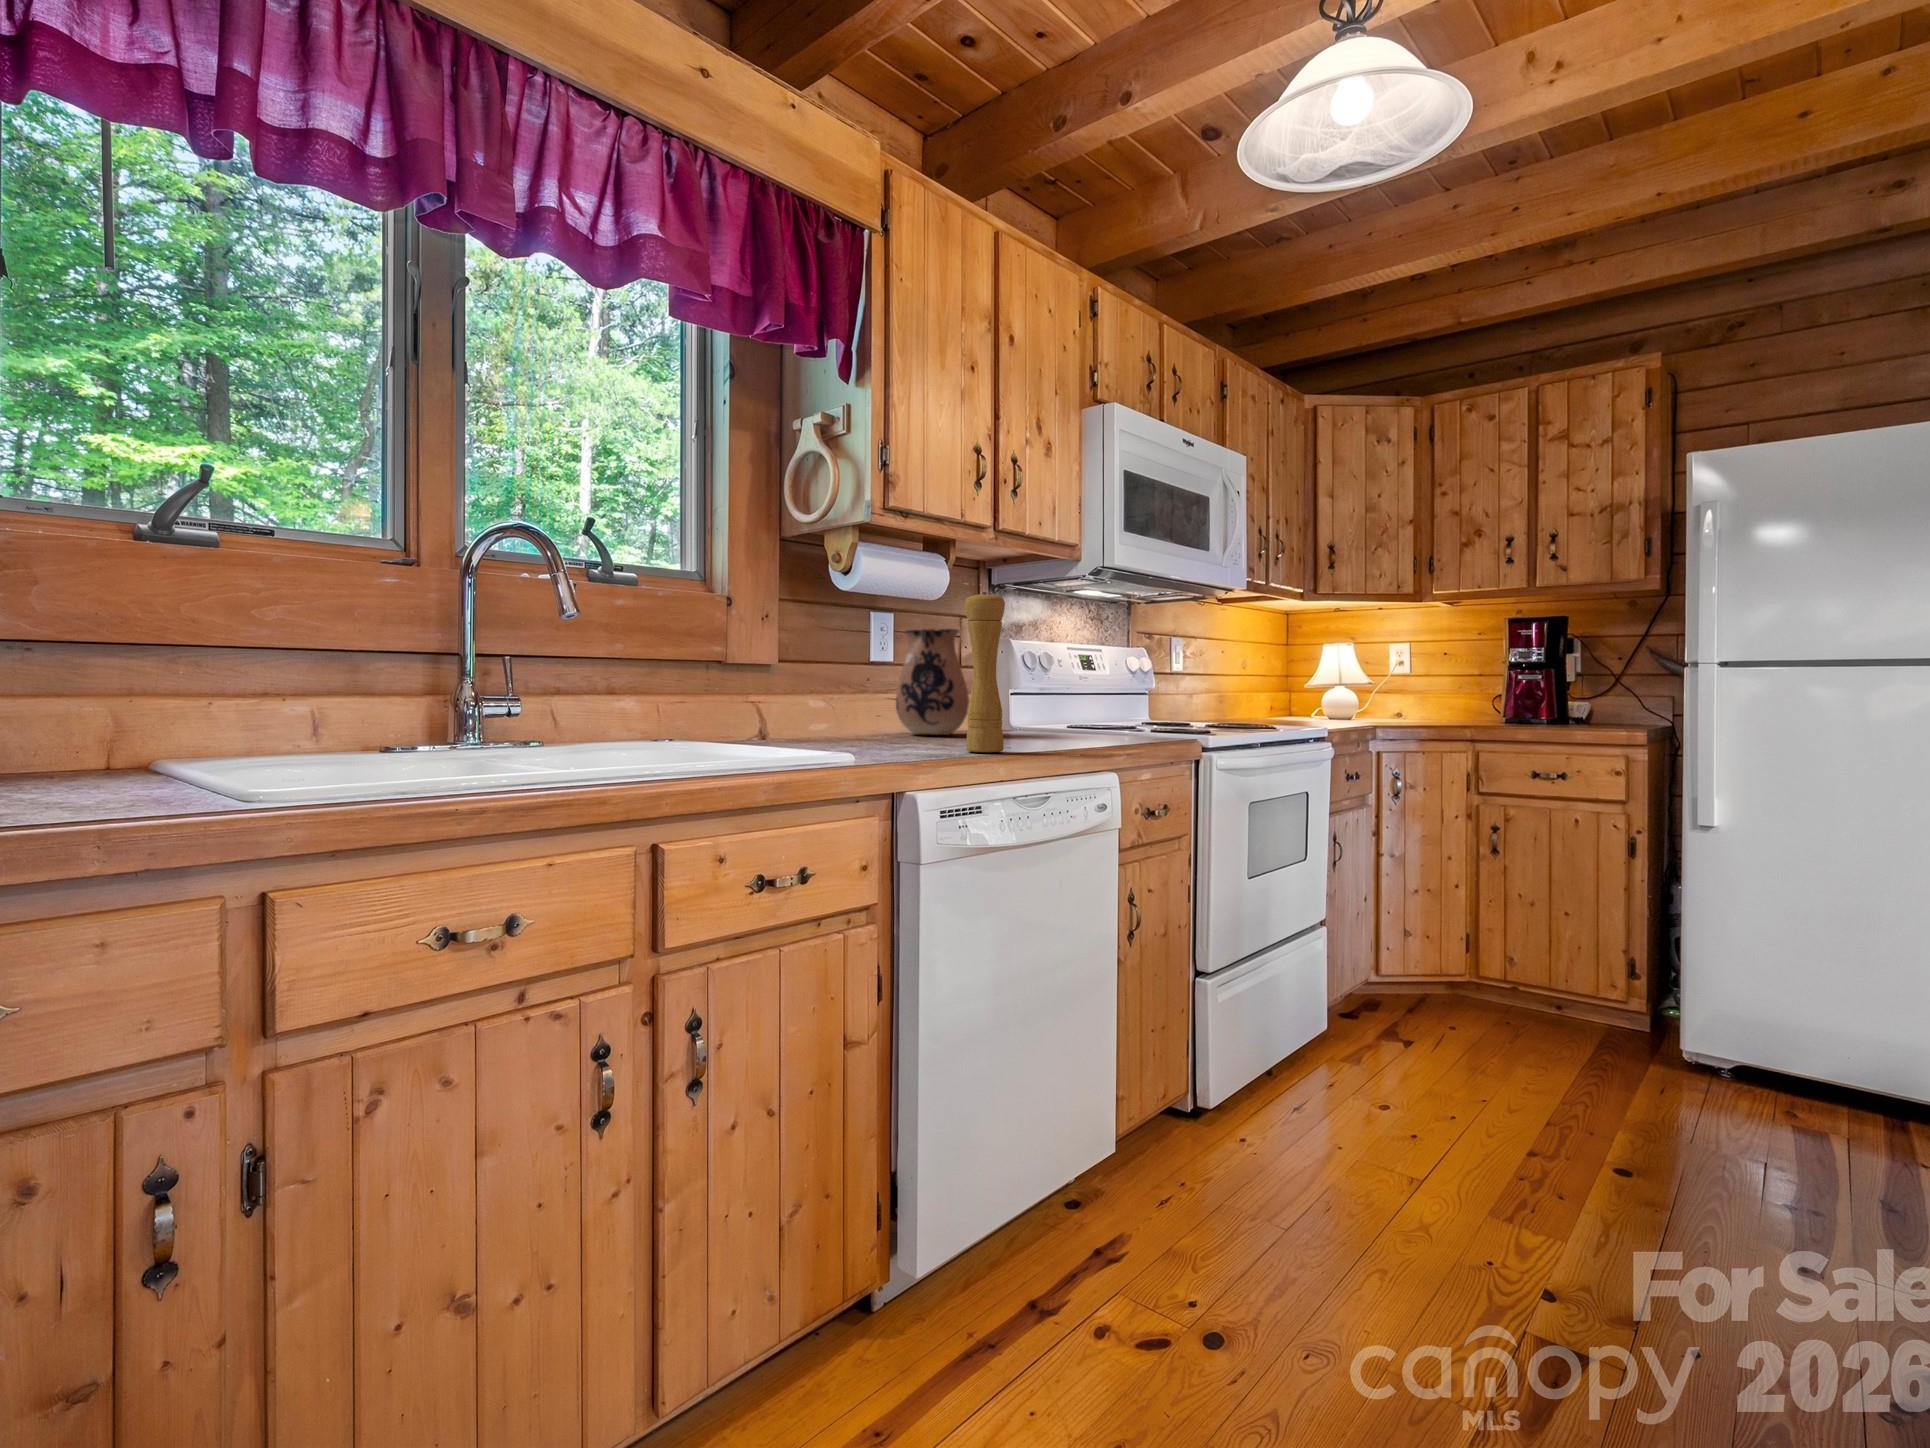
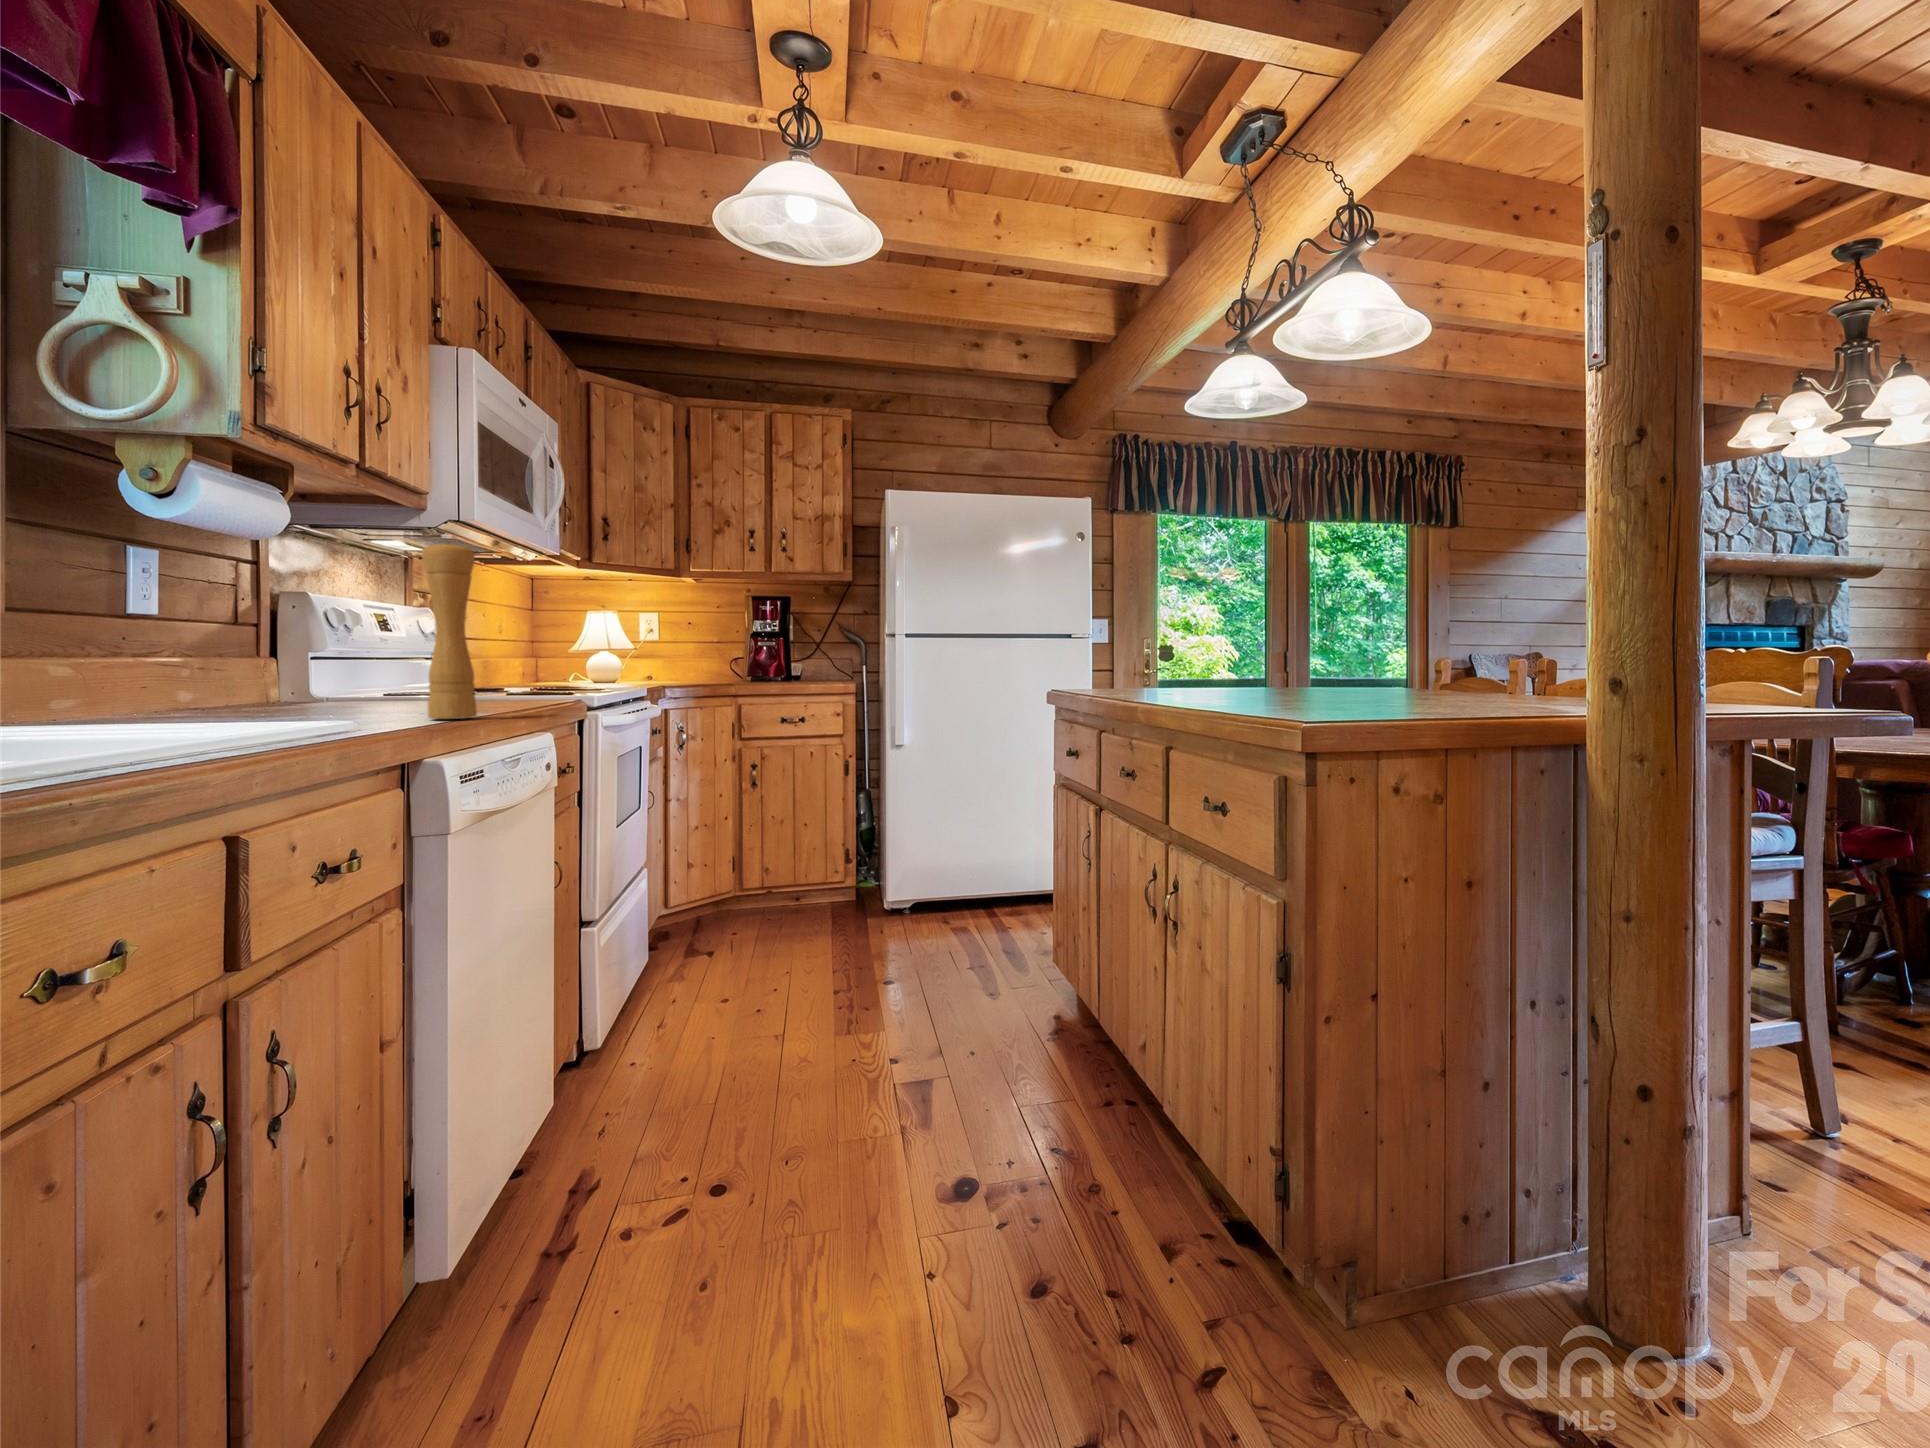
ceramic pitcher: present [896,629,969,735] -> none [217,577,335,710]

